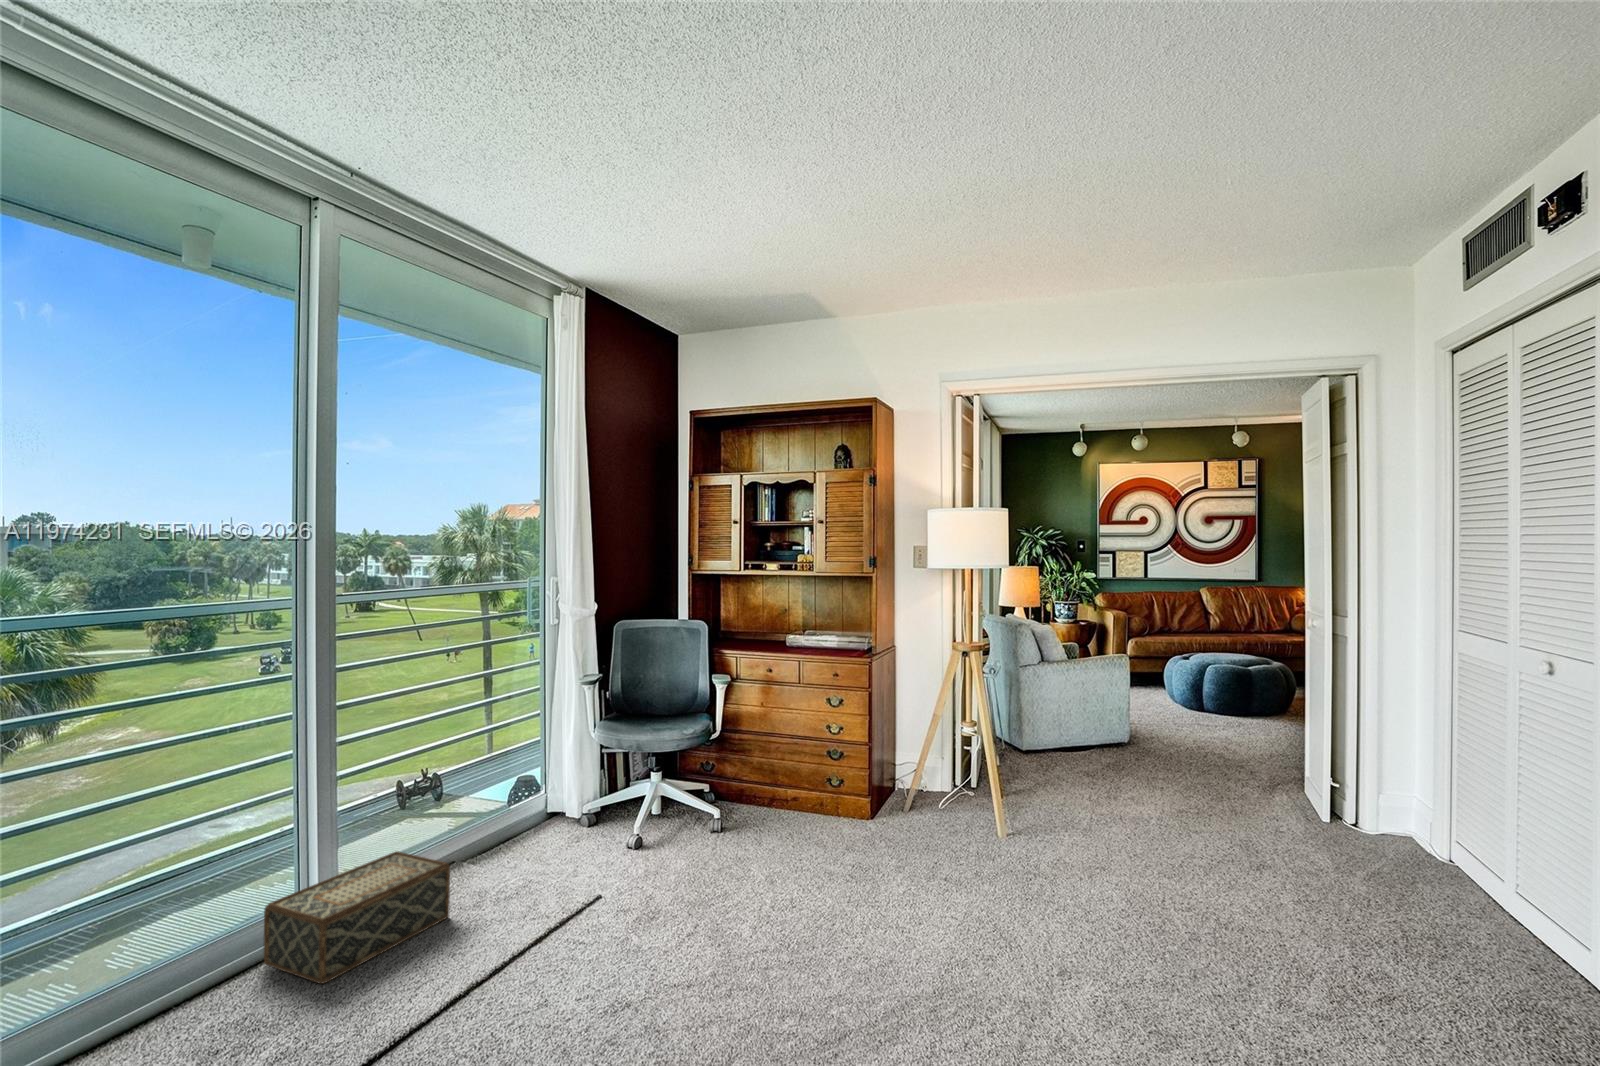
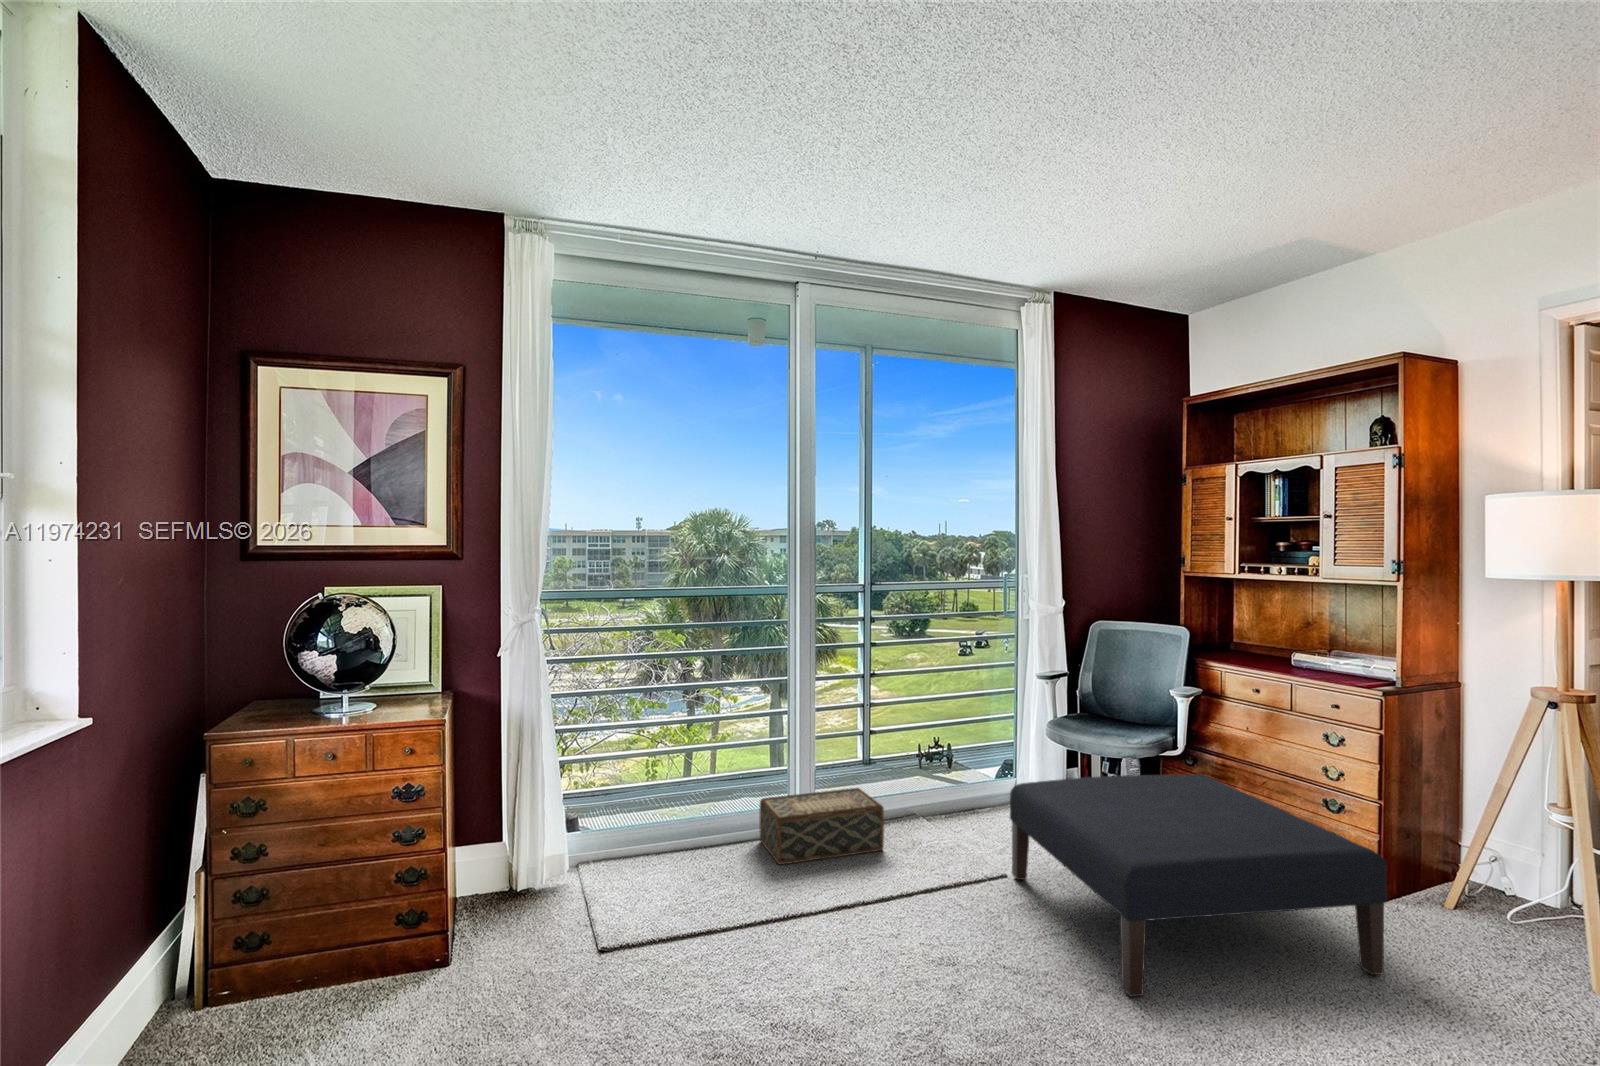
ottoman: none [606,750,913,963] -> present [1010,774,1387,997]

